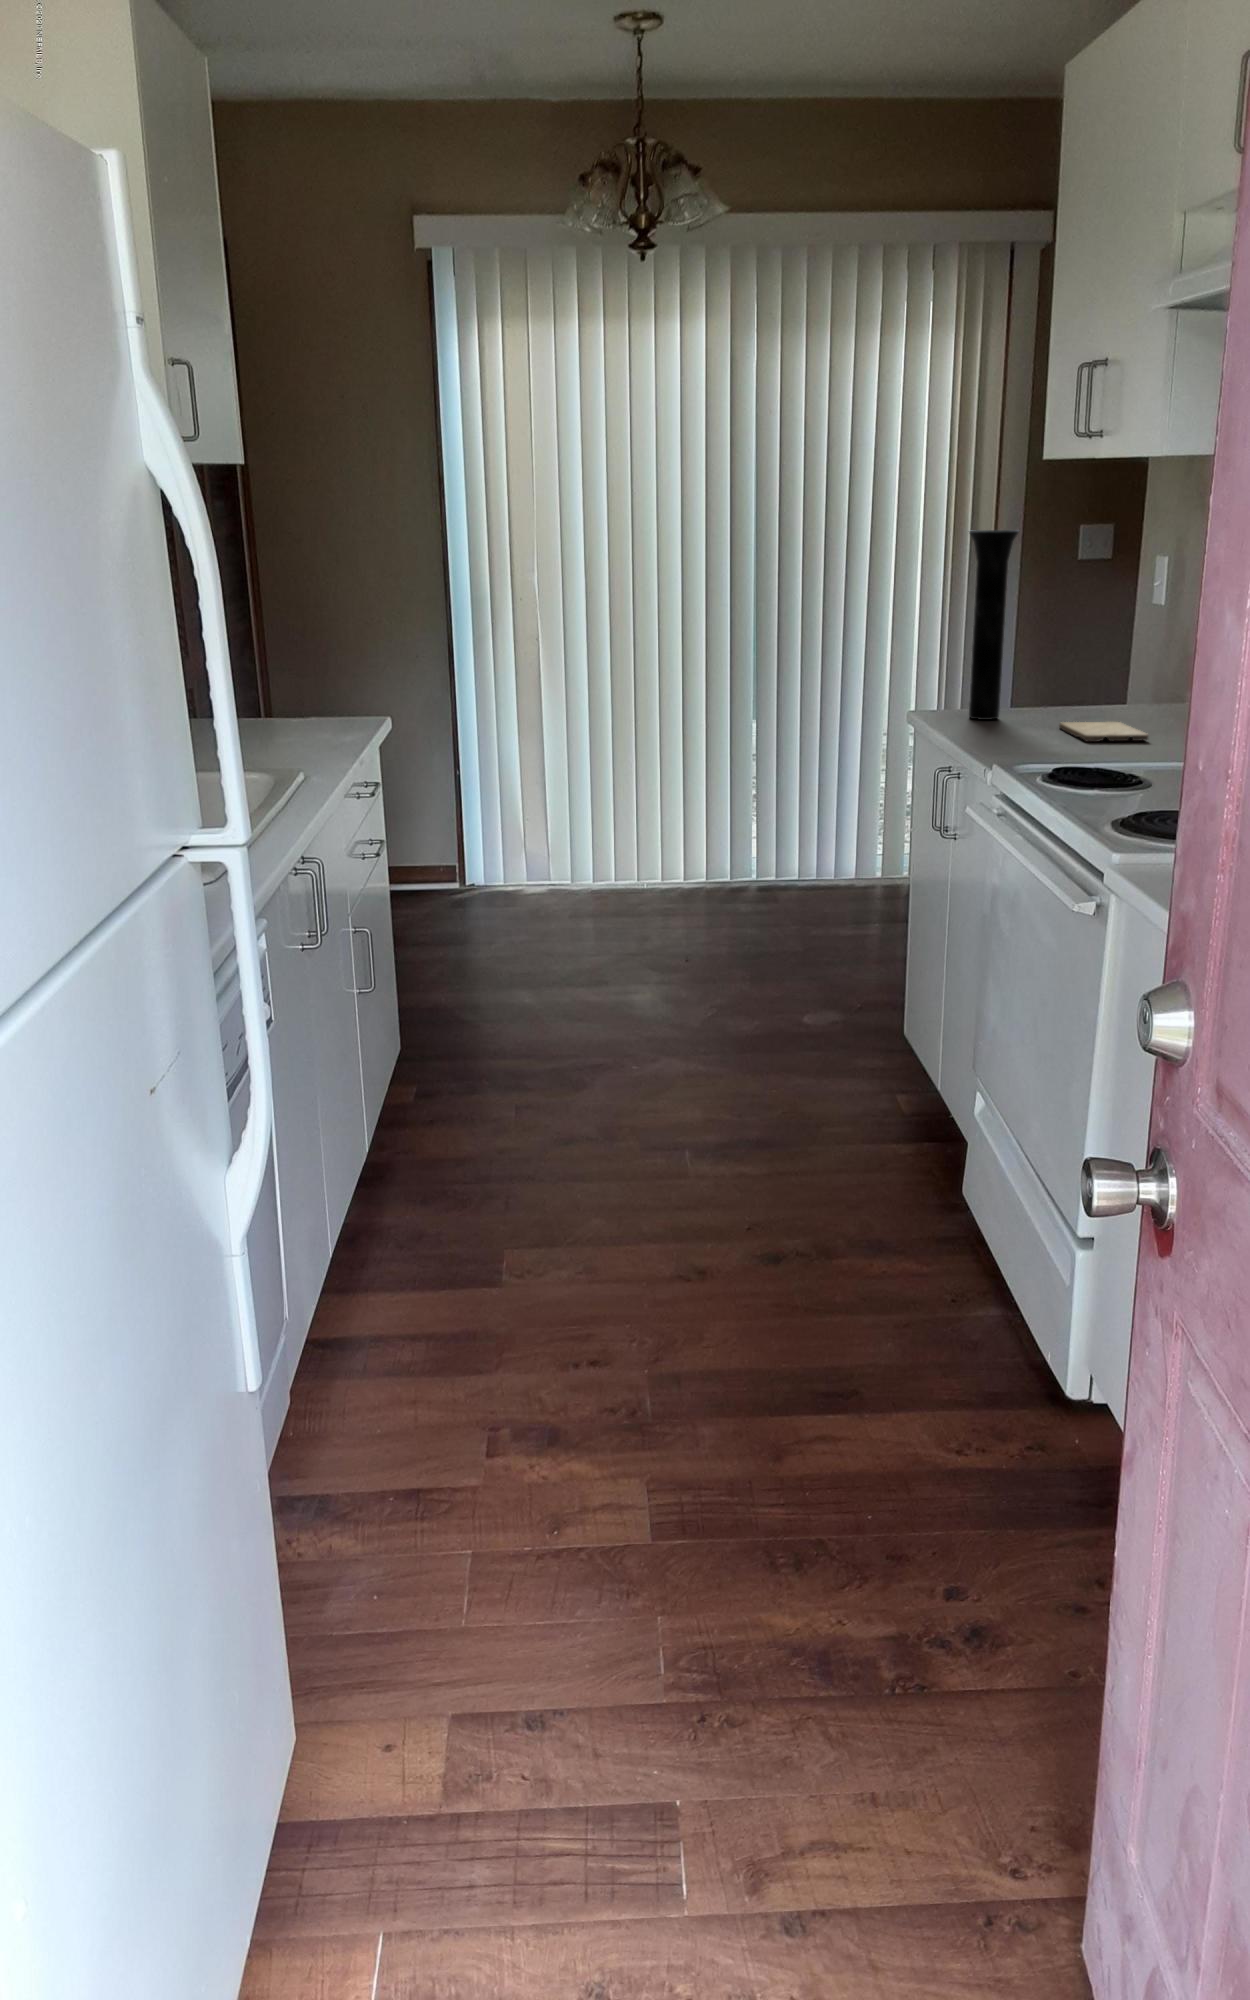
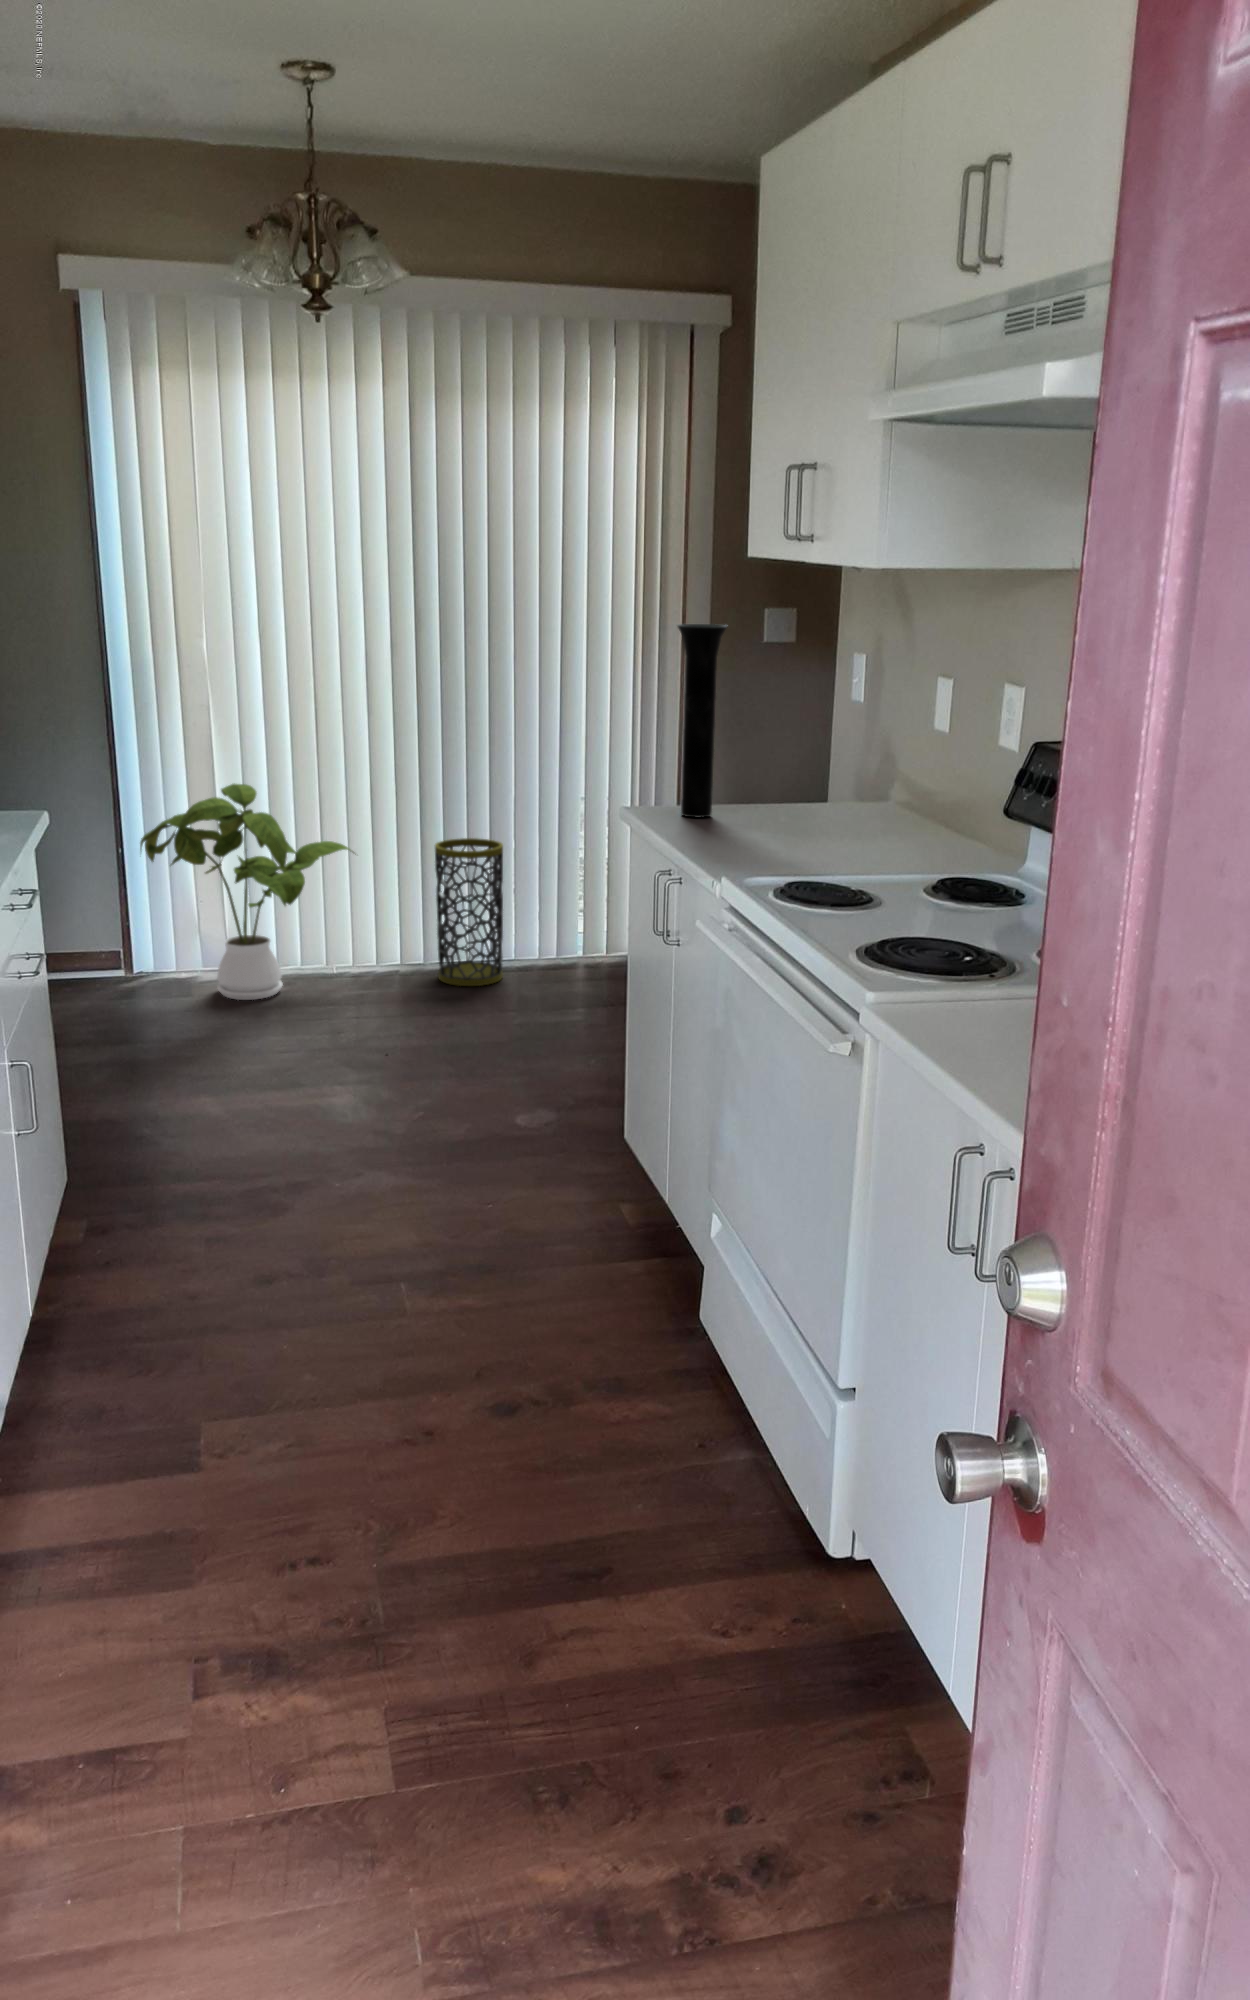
house plant: none [472,704,670,907] -> present [140,783,353,1000]
cutting board: present [1059,722,1148,742] -> none [773,821,864,844]
trash can: none [742,758,808,900] -> present [435,838,503,986]

